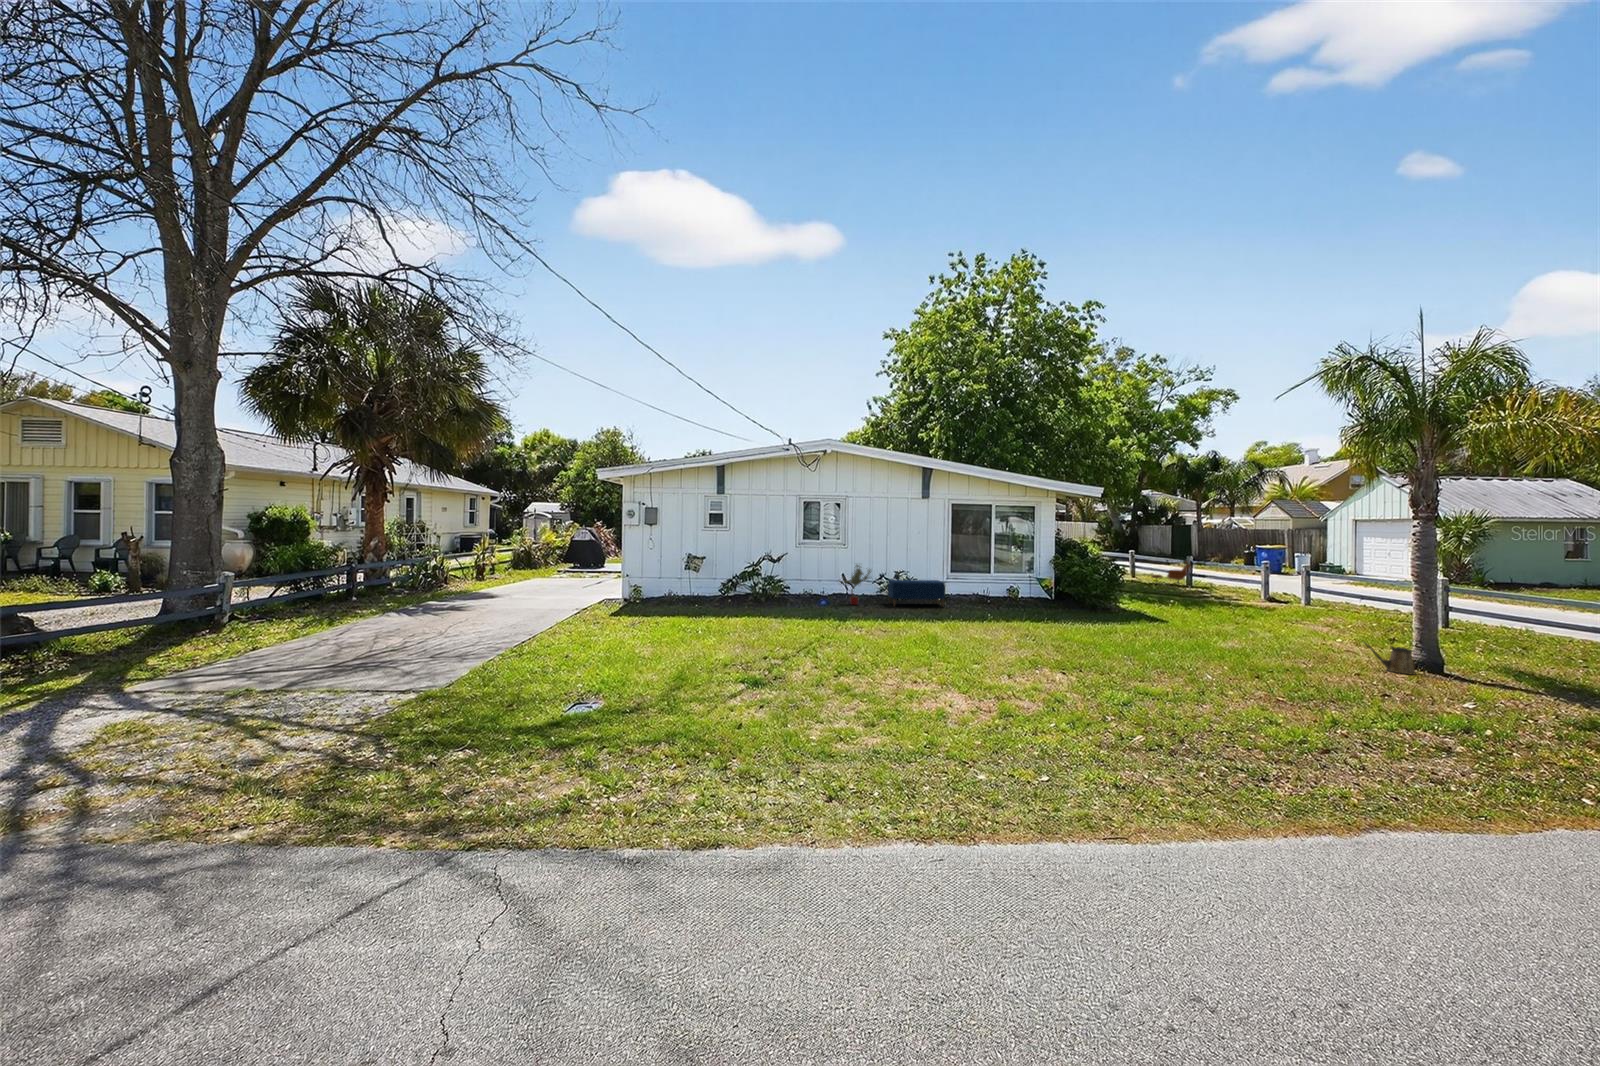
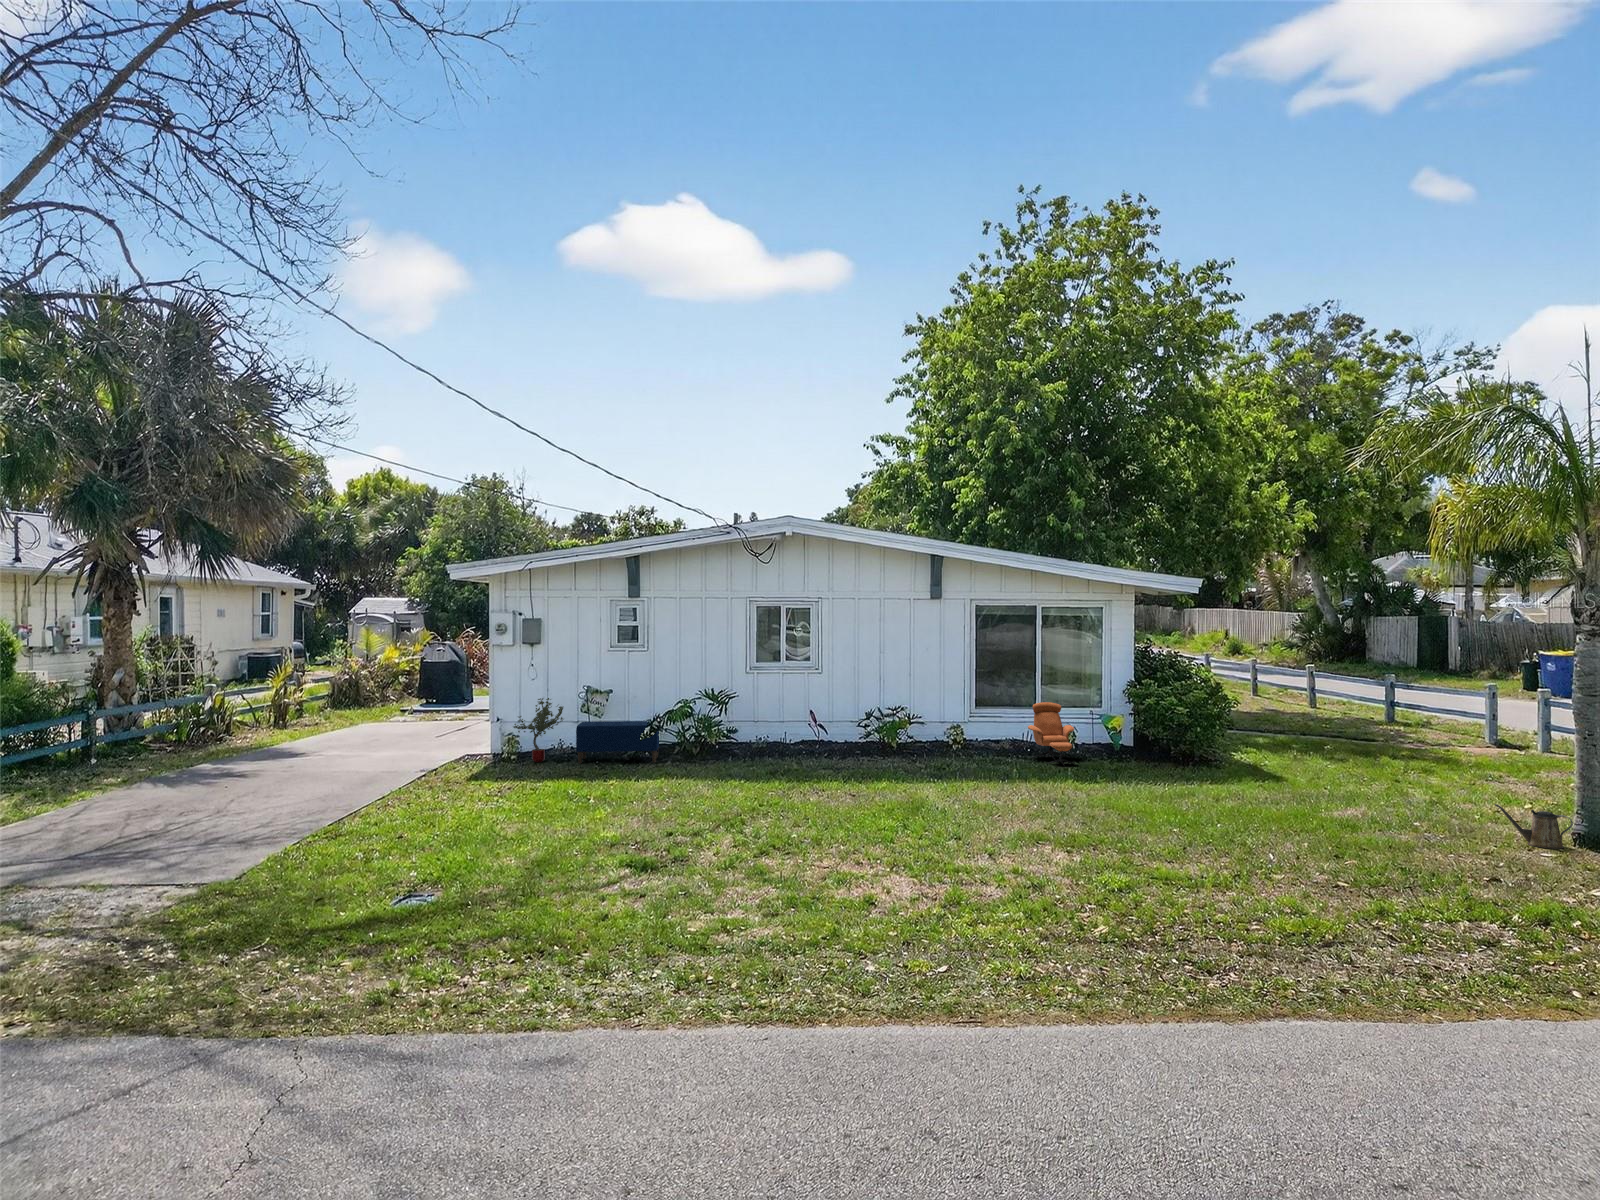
lounge chair: present [1152,562,1190,585] -> present [1028,702,1075,766]
potted tree: present [839,565,871,605] -> present [513,698,563,762]
bench: present [888,579,945,606] -> present [576,721,659,764]

